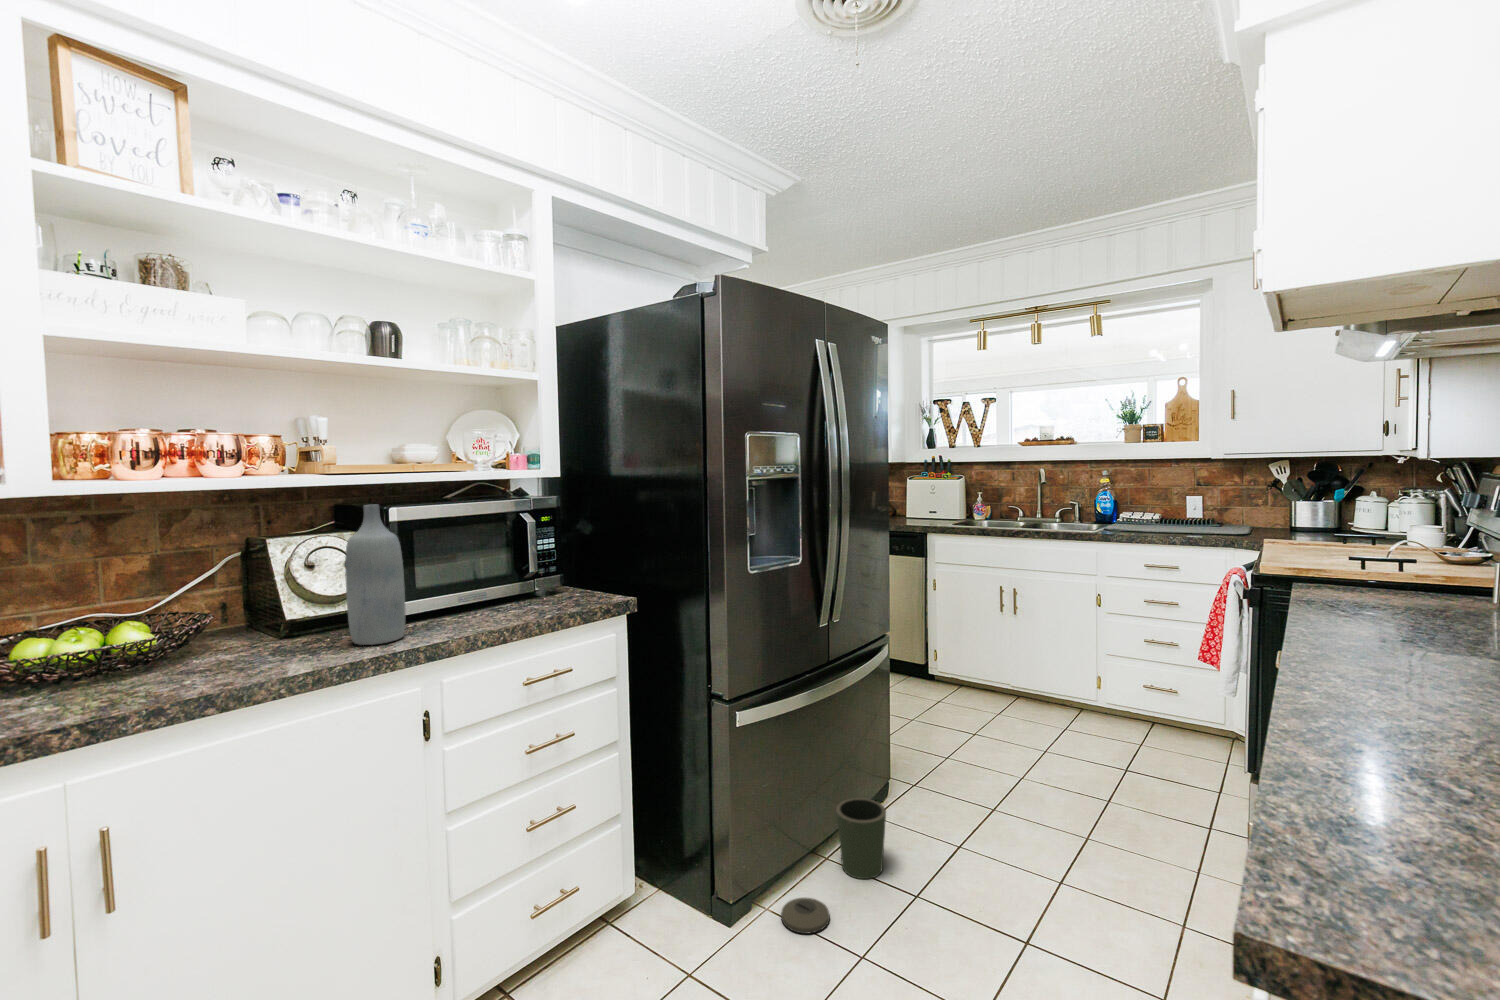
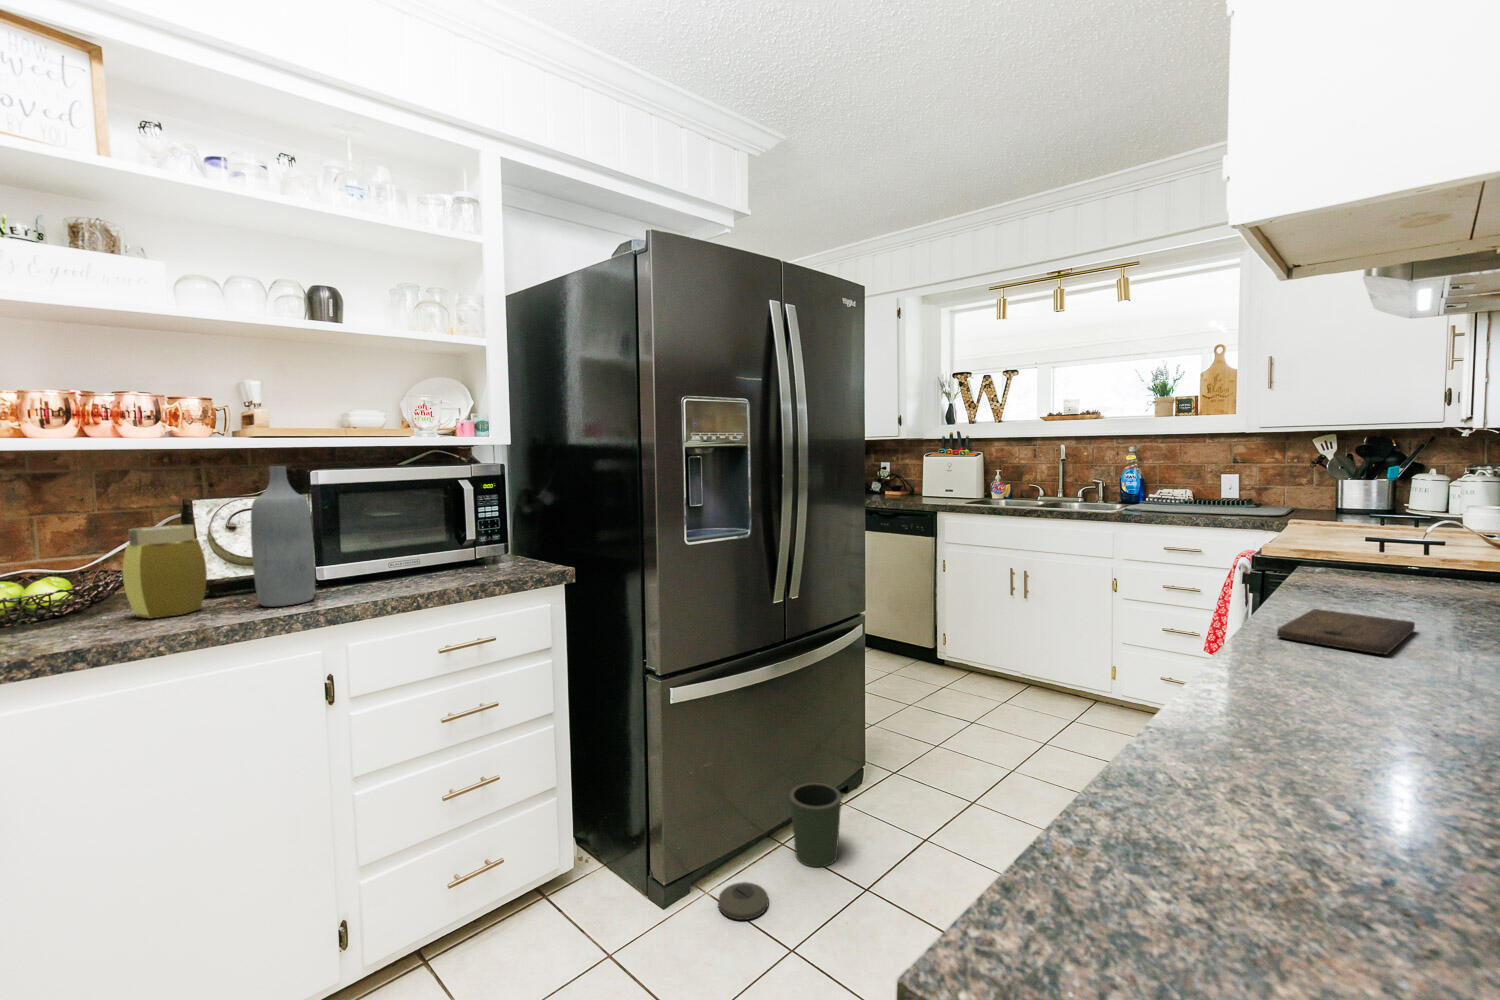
jar: none [221,565,300,661] -> present [123,525,207,618]
cutting board: none [1320,623,1425,662] -> present [1277,609,1415,654]

